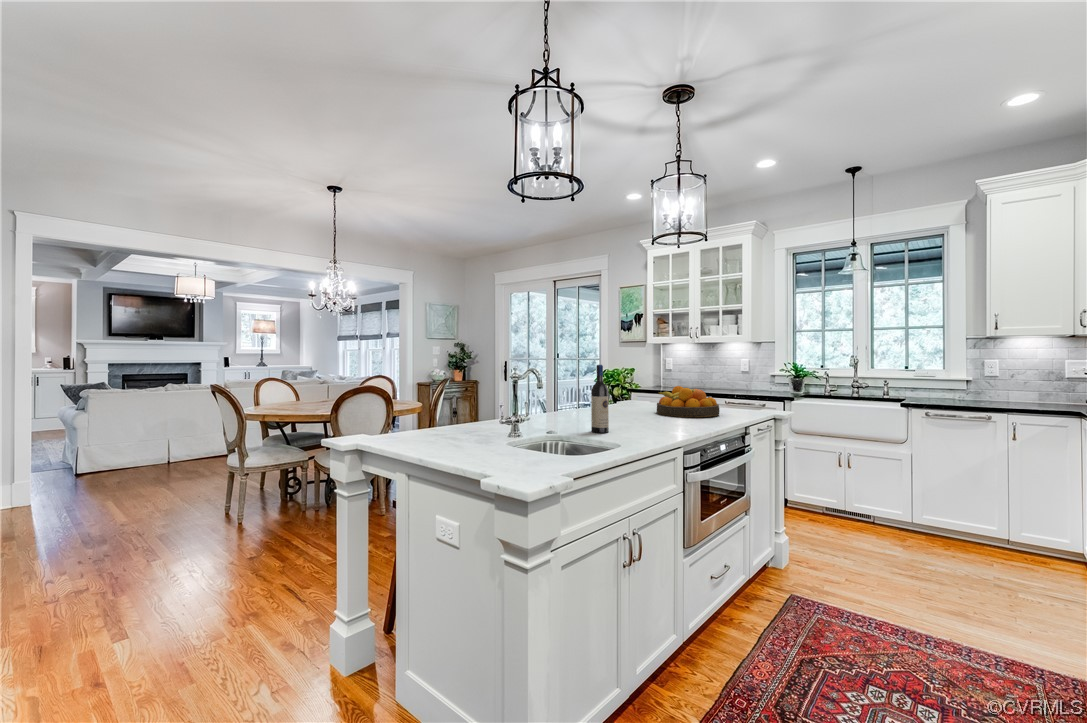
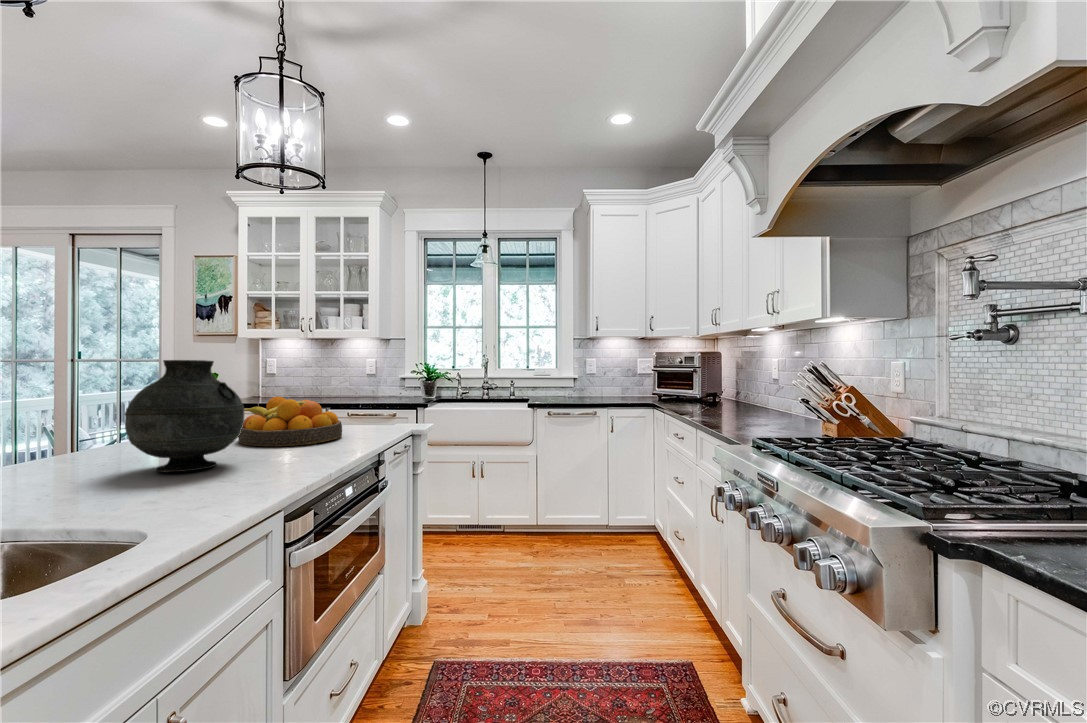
vase: none [609,364,663,423] -> present [125,360,245,472]
wine bottle: present [591,365,609,433] -> none [55,361,106,512]

